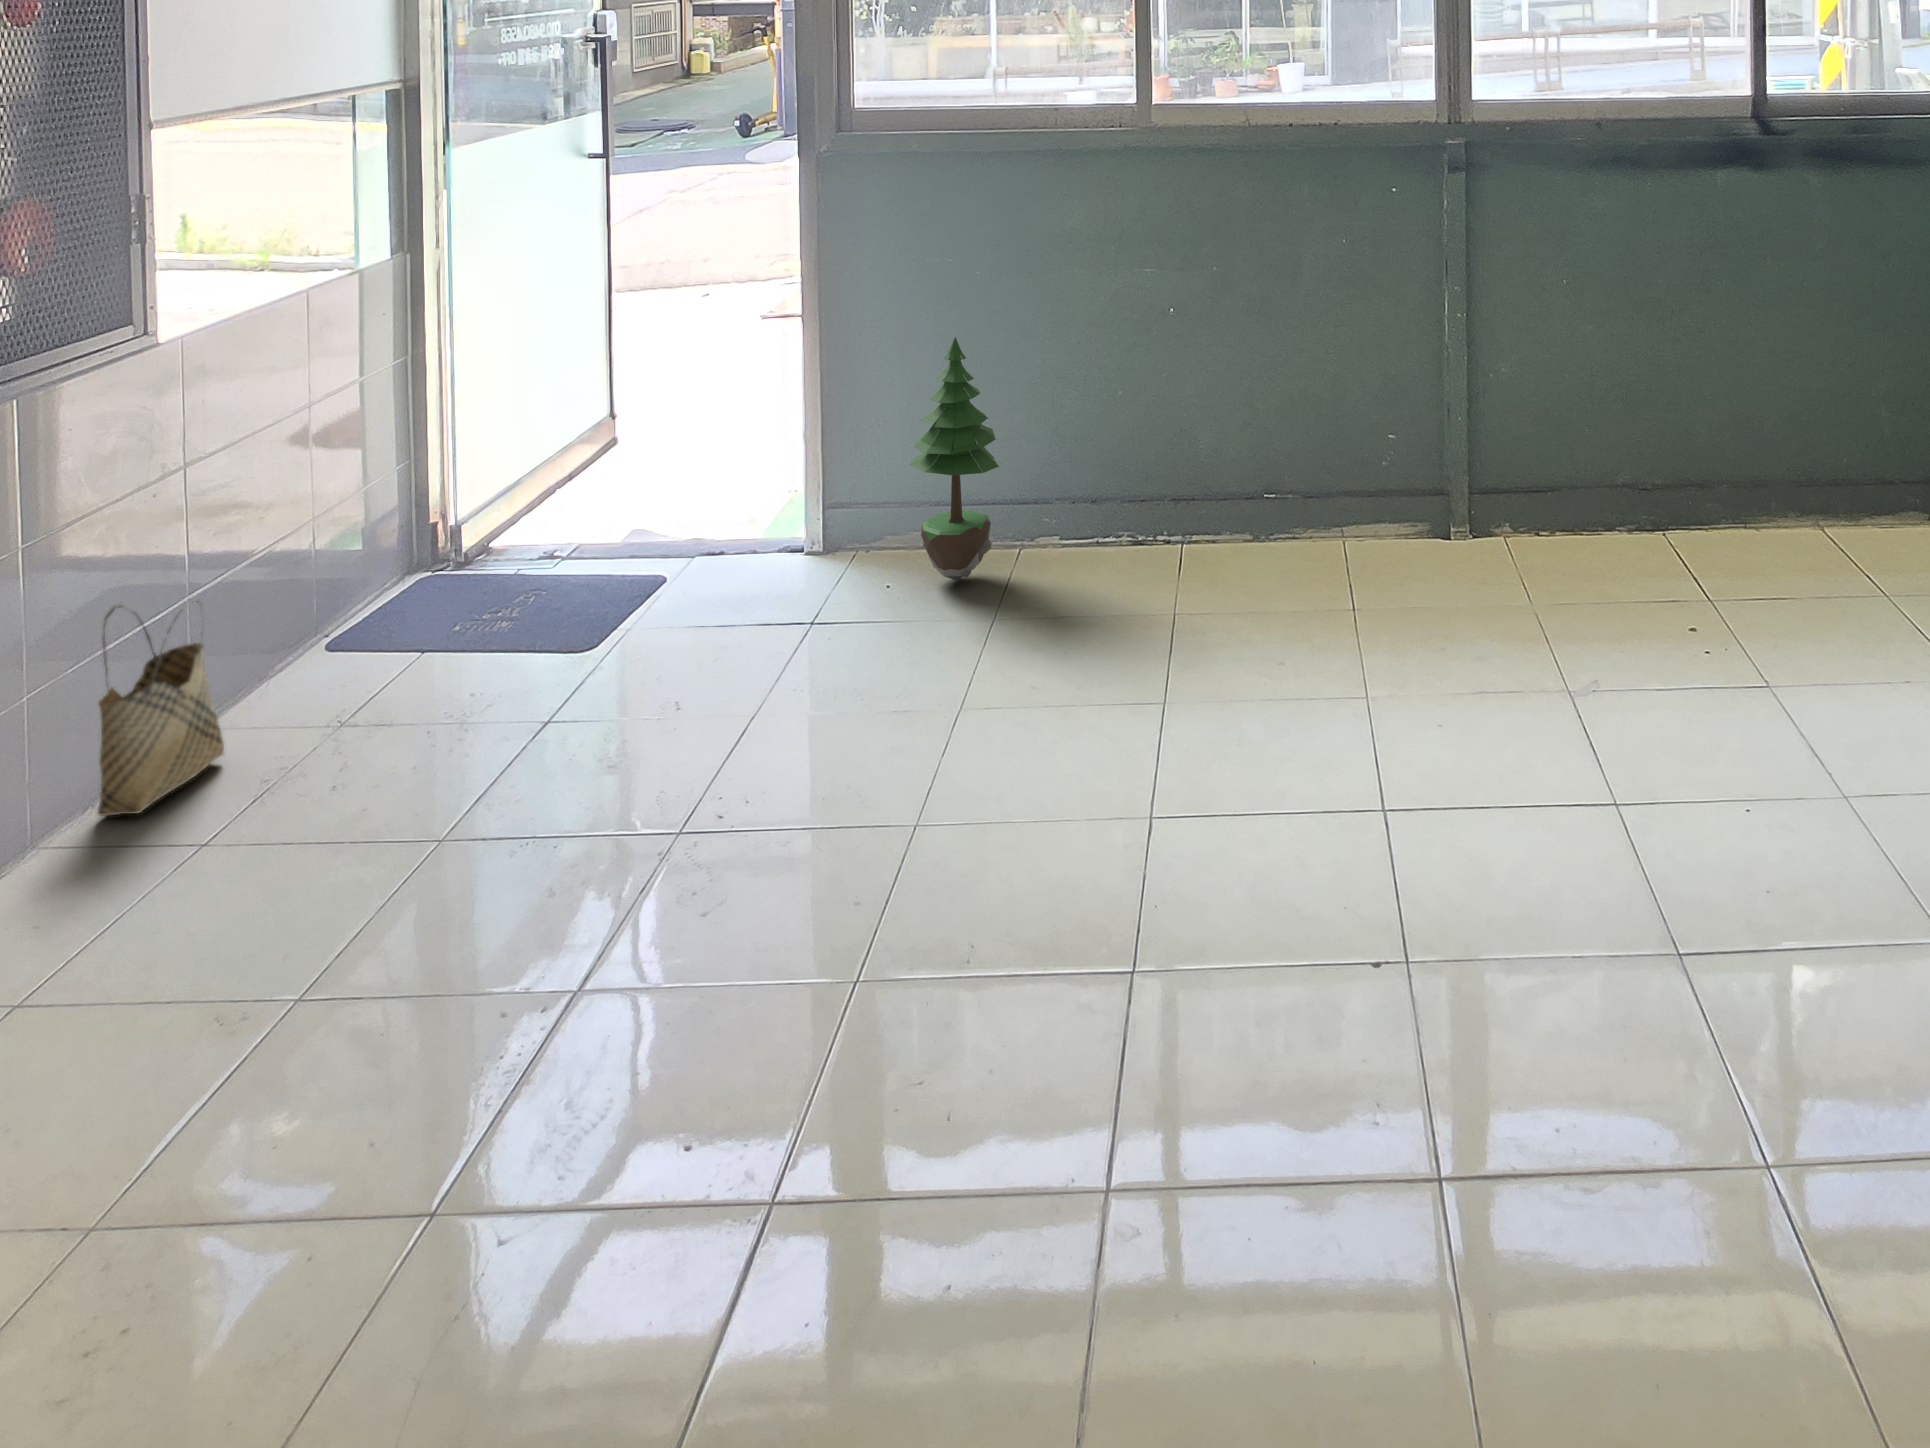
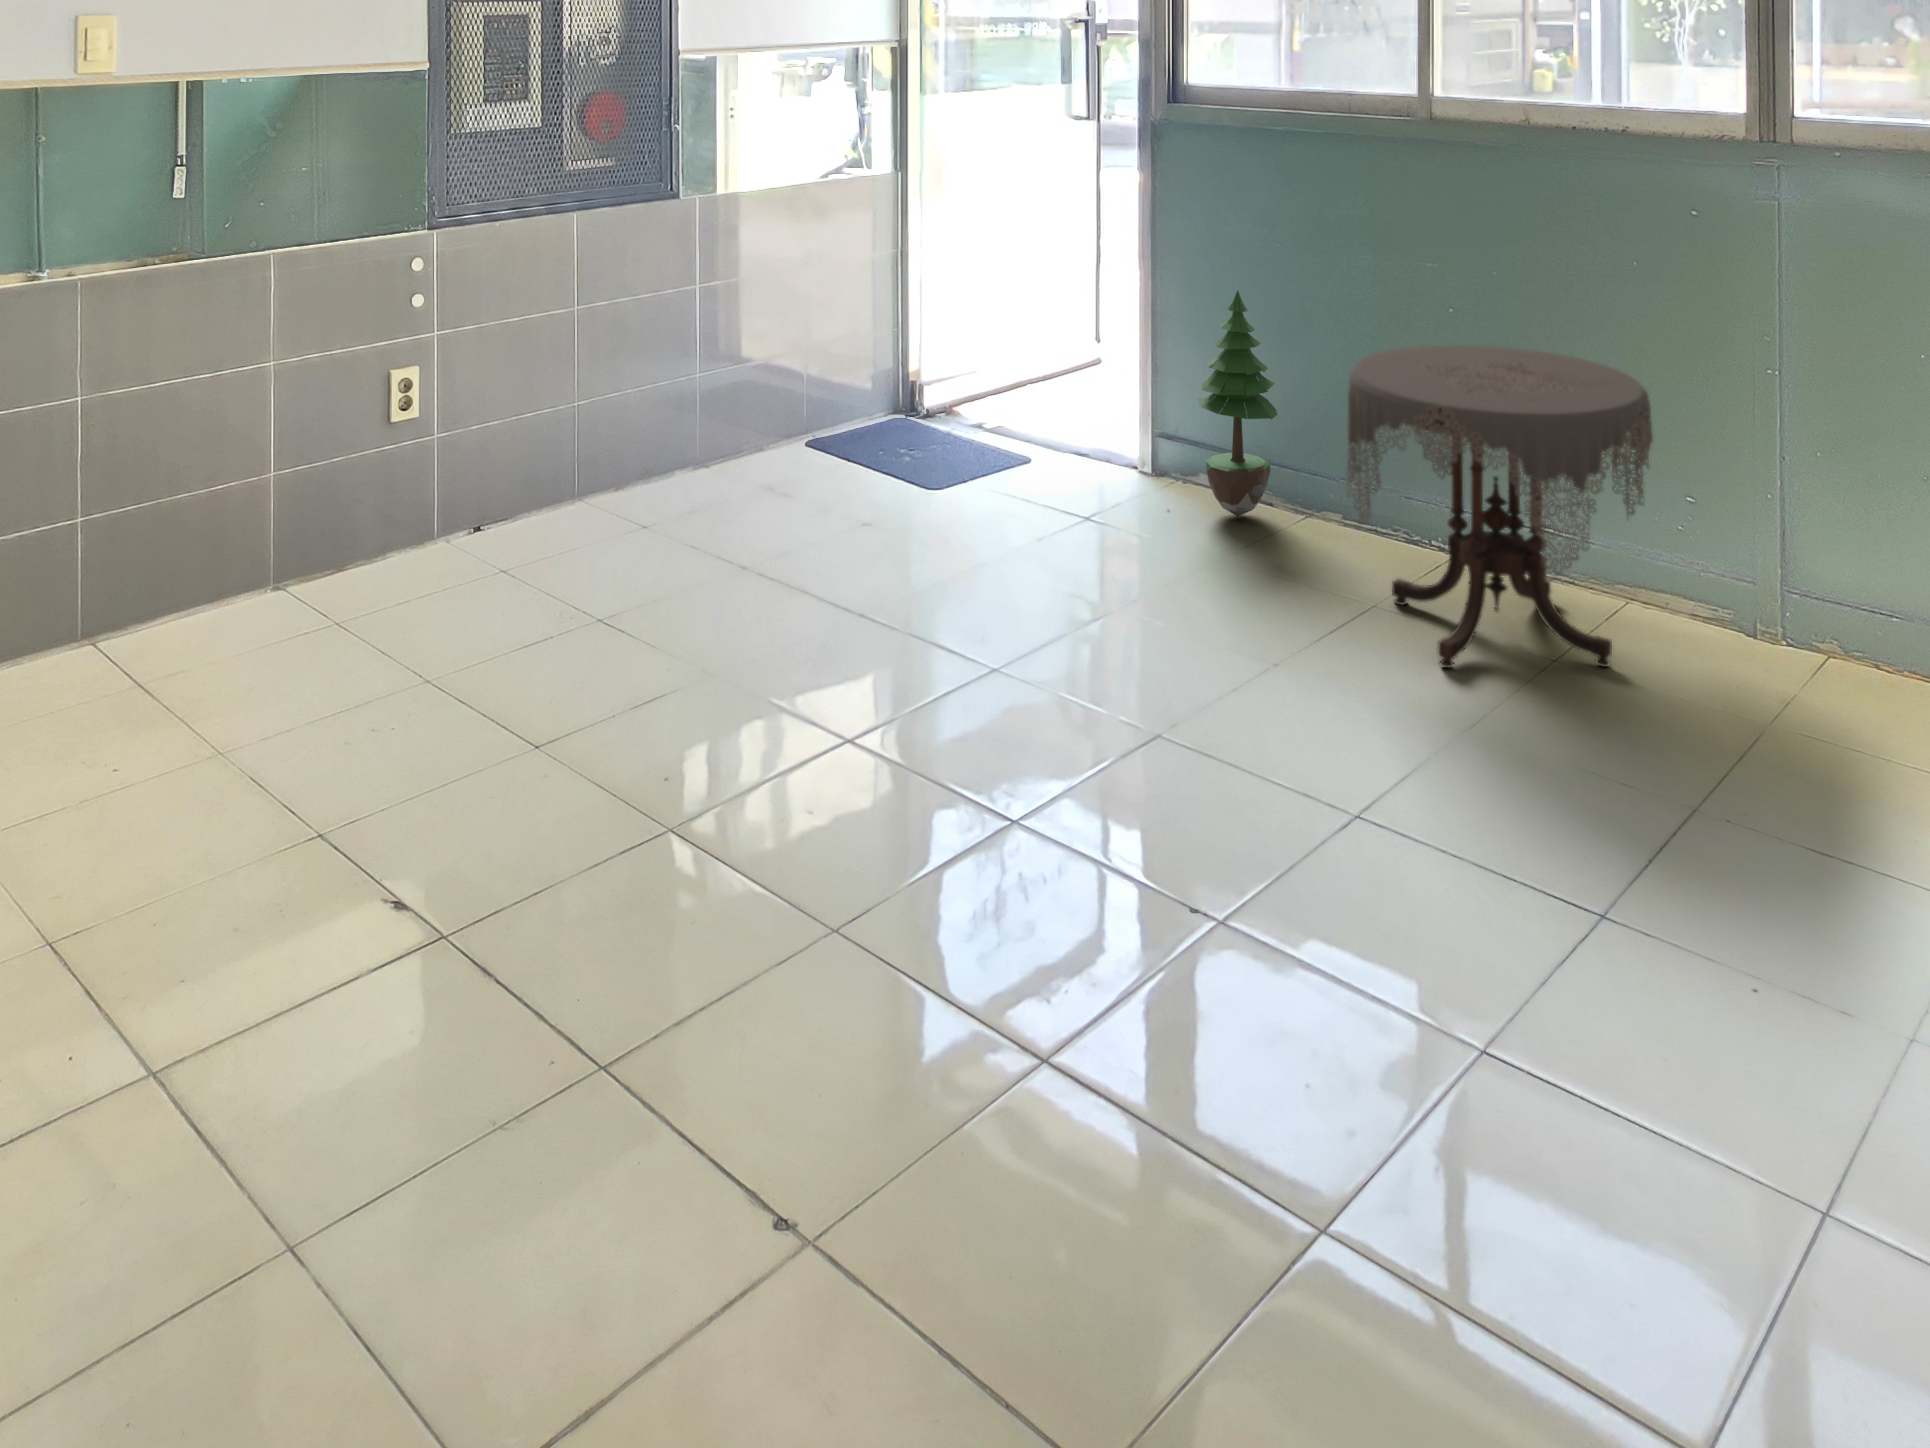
side table: none [1151,343,1429,661] -> present [1346,345,1653,668]
woven basket: present [98,601,224,816] -> none [615,362,698,498]

